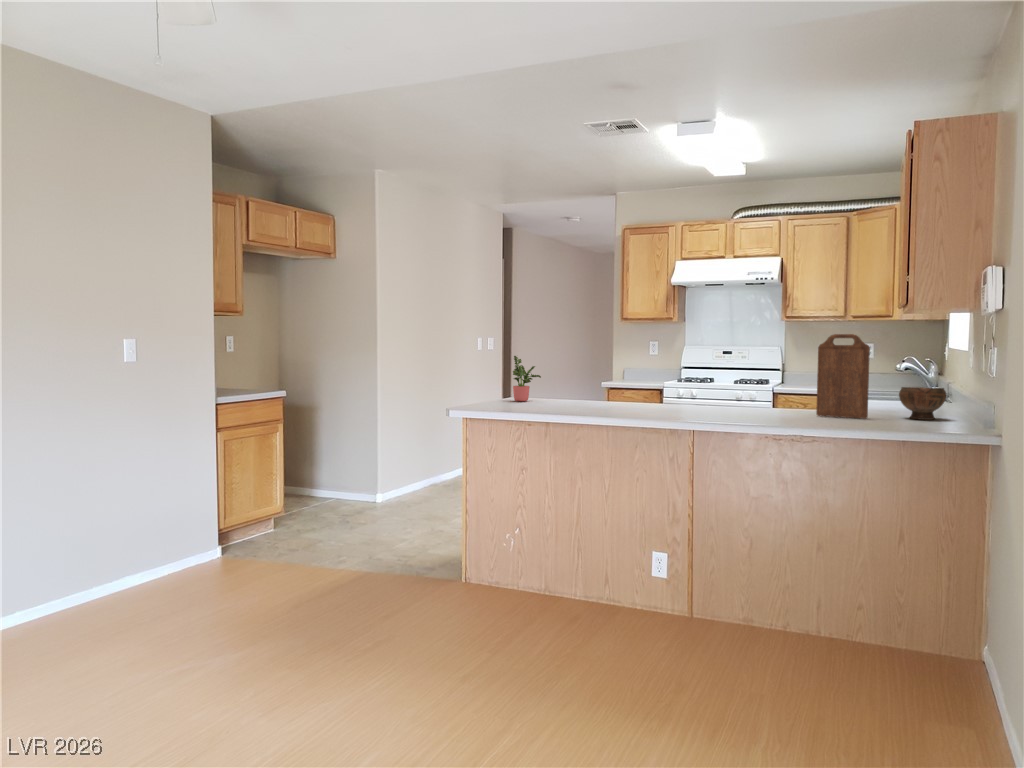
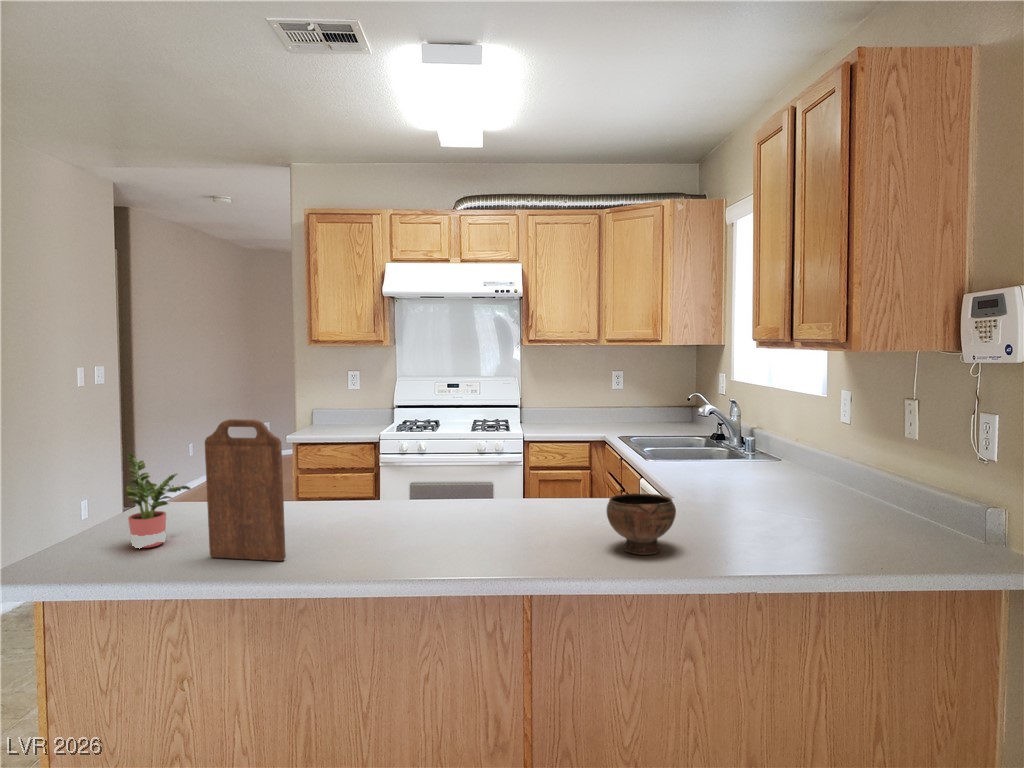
cutting board: present [816,334,870,419] -> present [205,419,286,561]
bowl: present [899,387,946,420] -> present [607,493,676,555]

